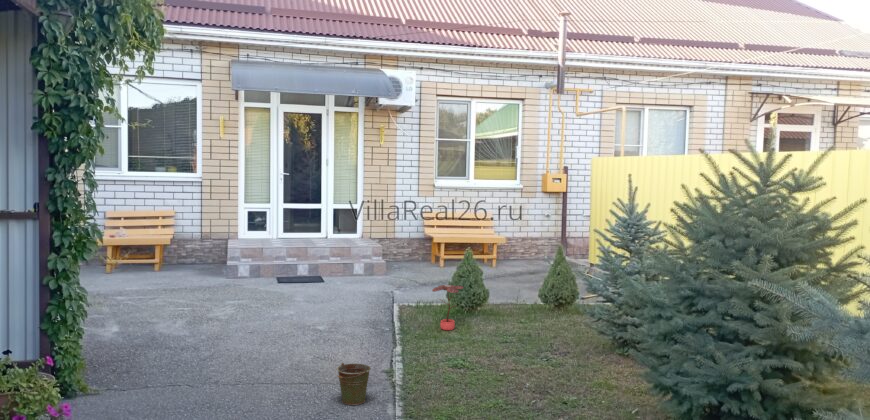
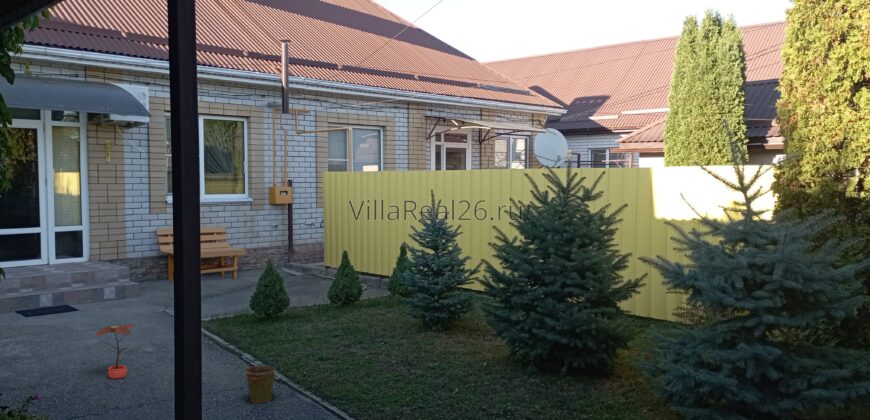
potted plant: present [432,285,463,330] -> present [96,325,135,379]

